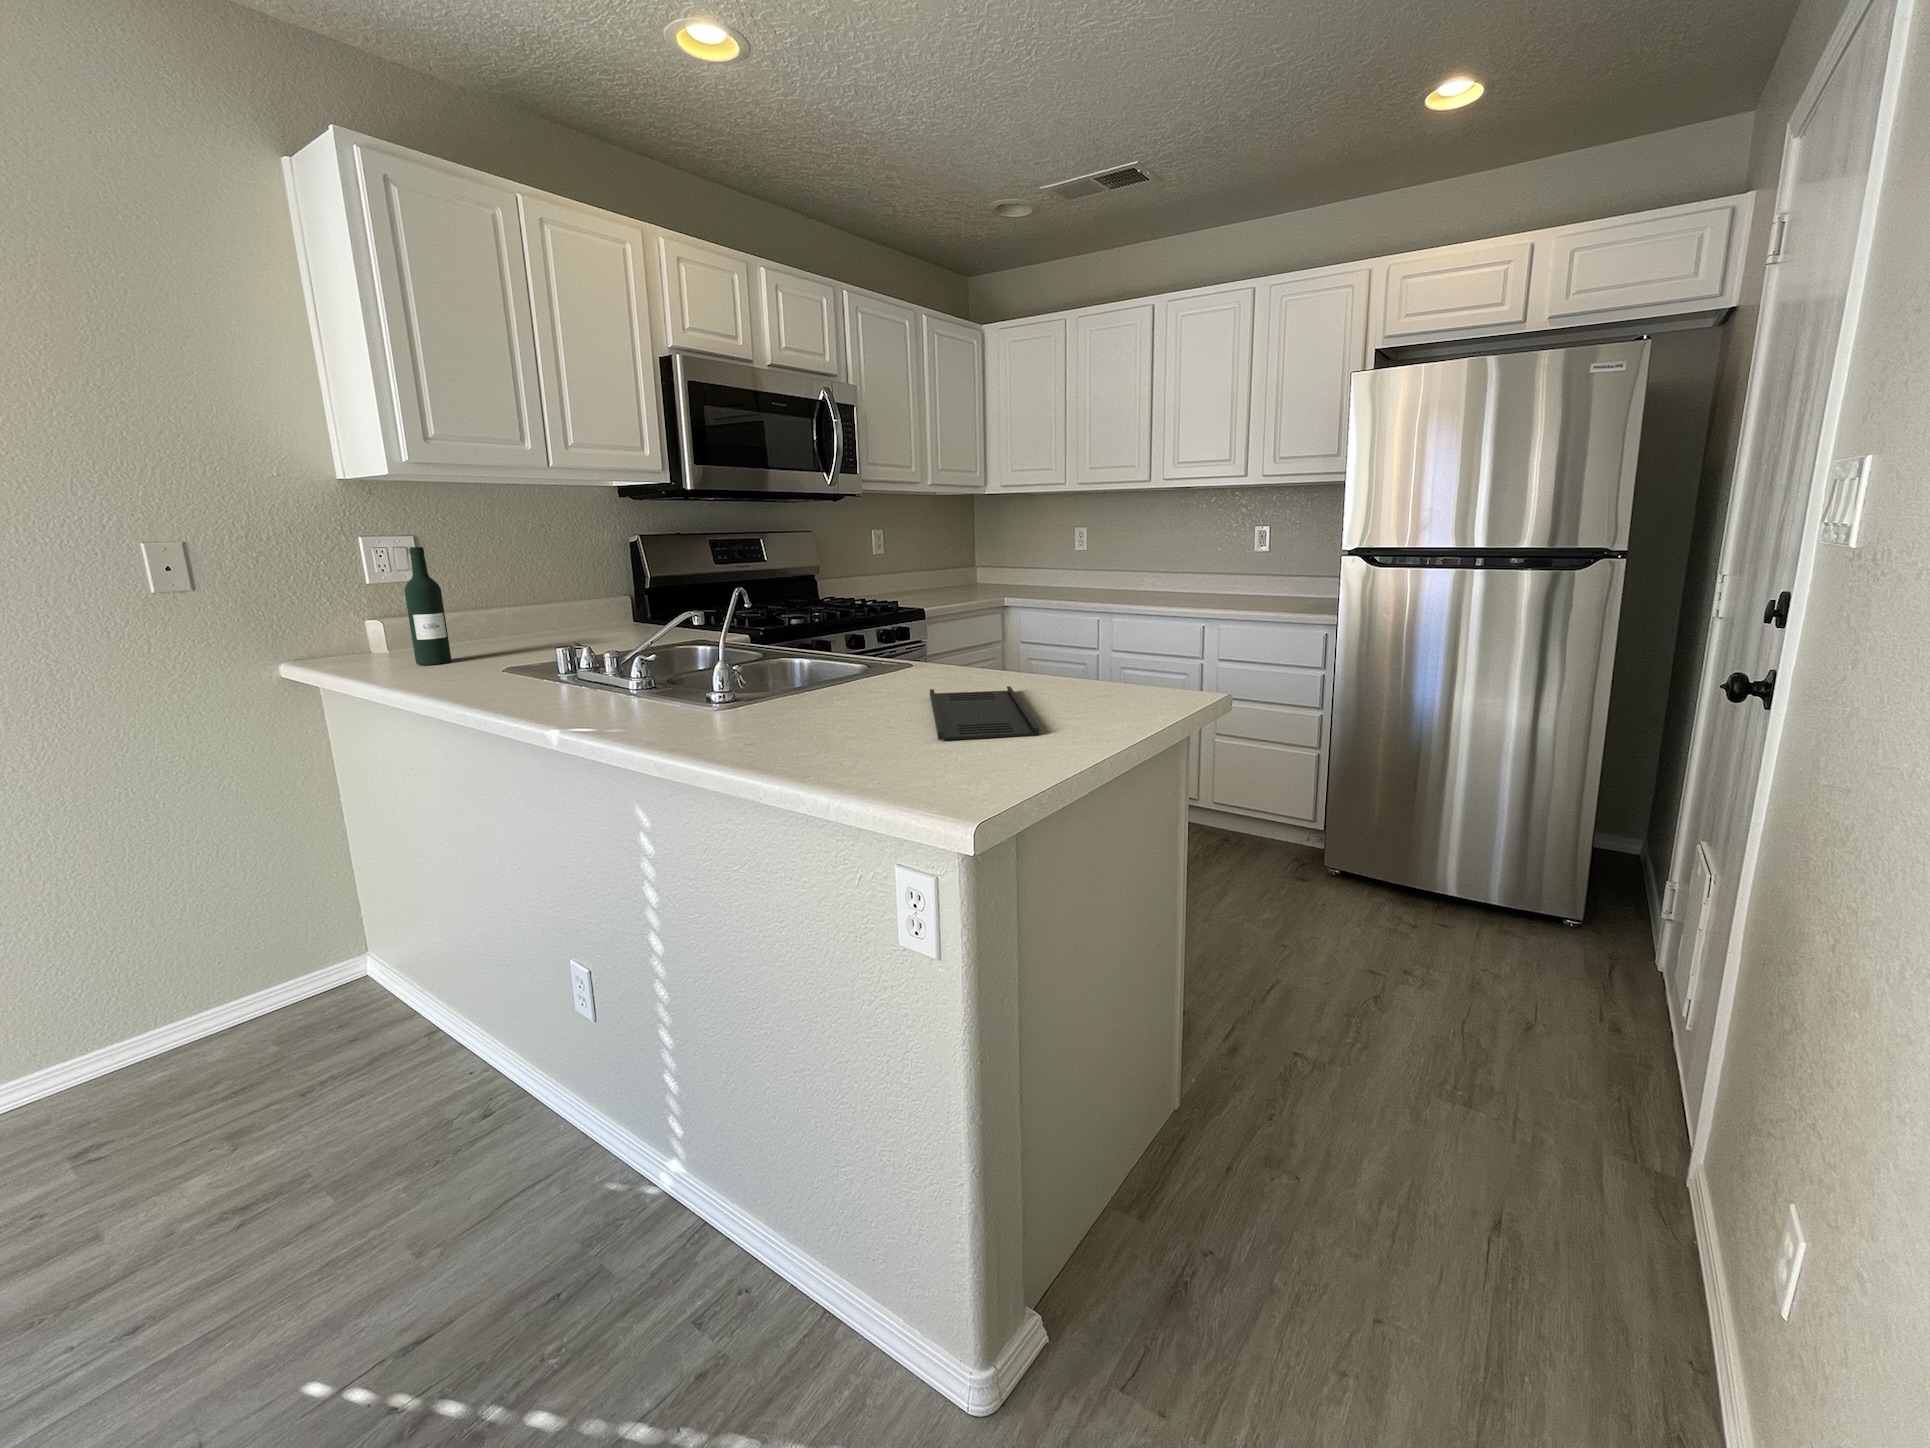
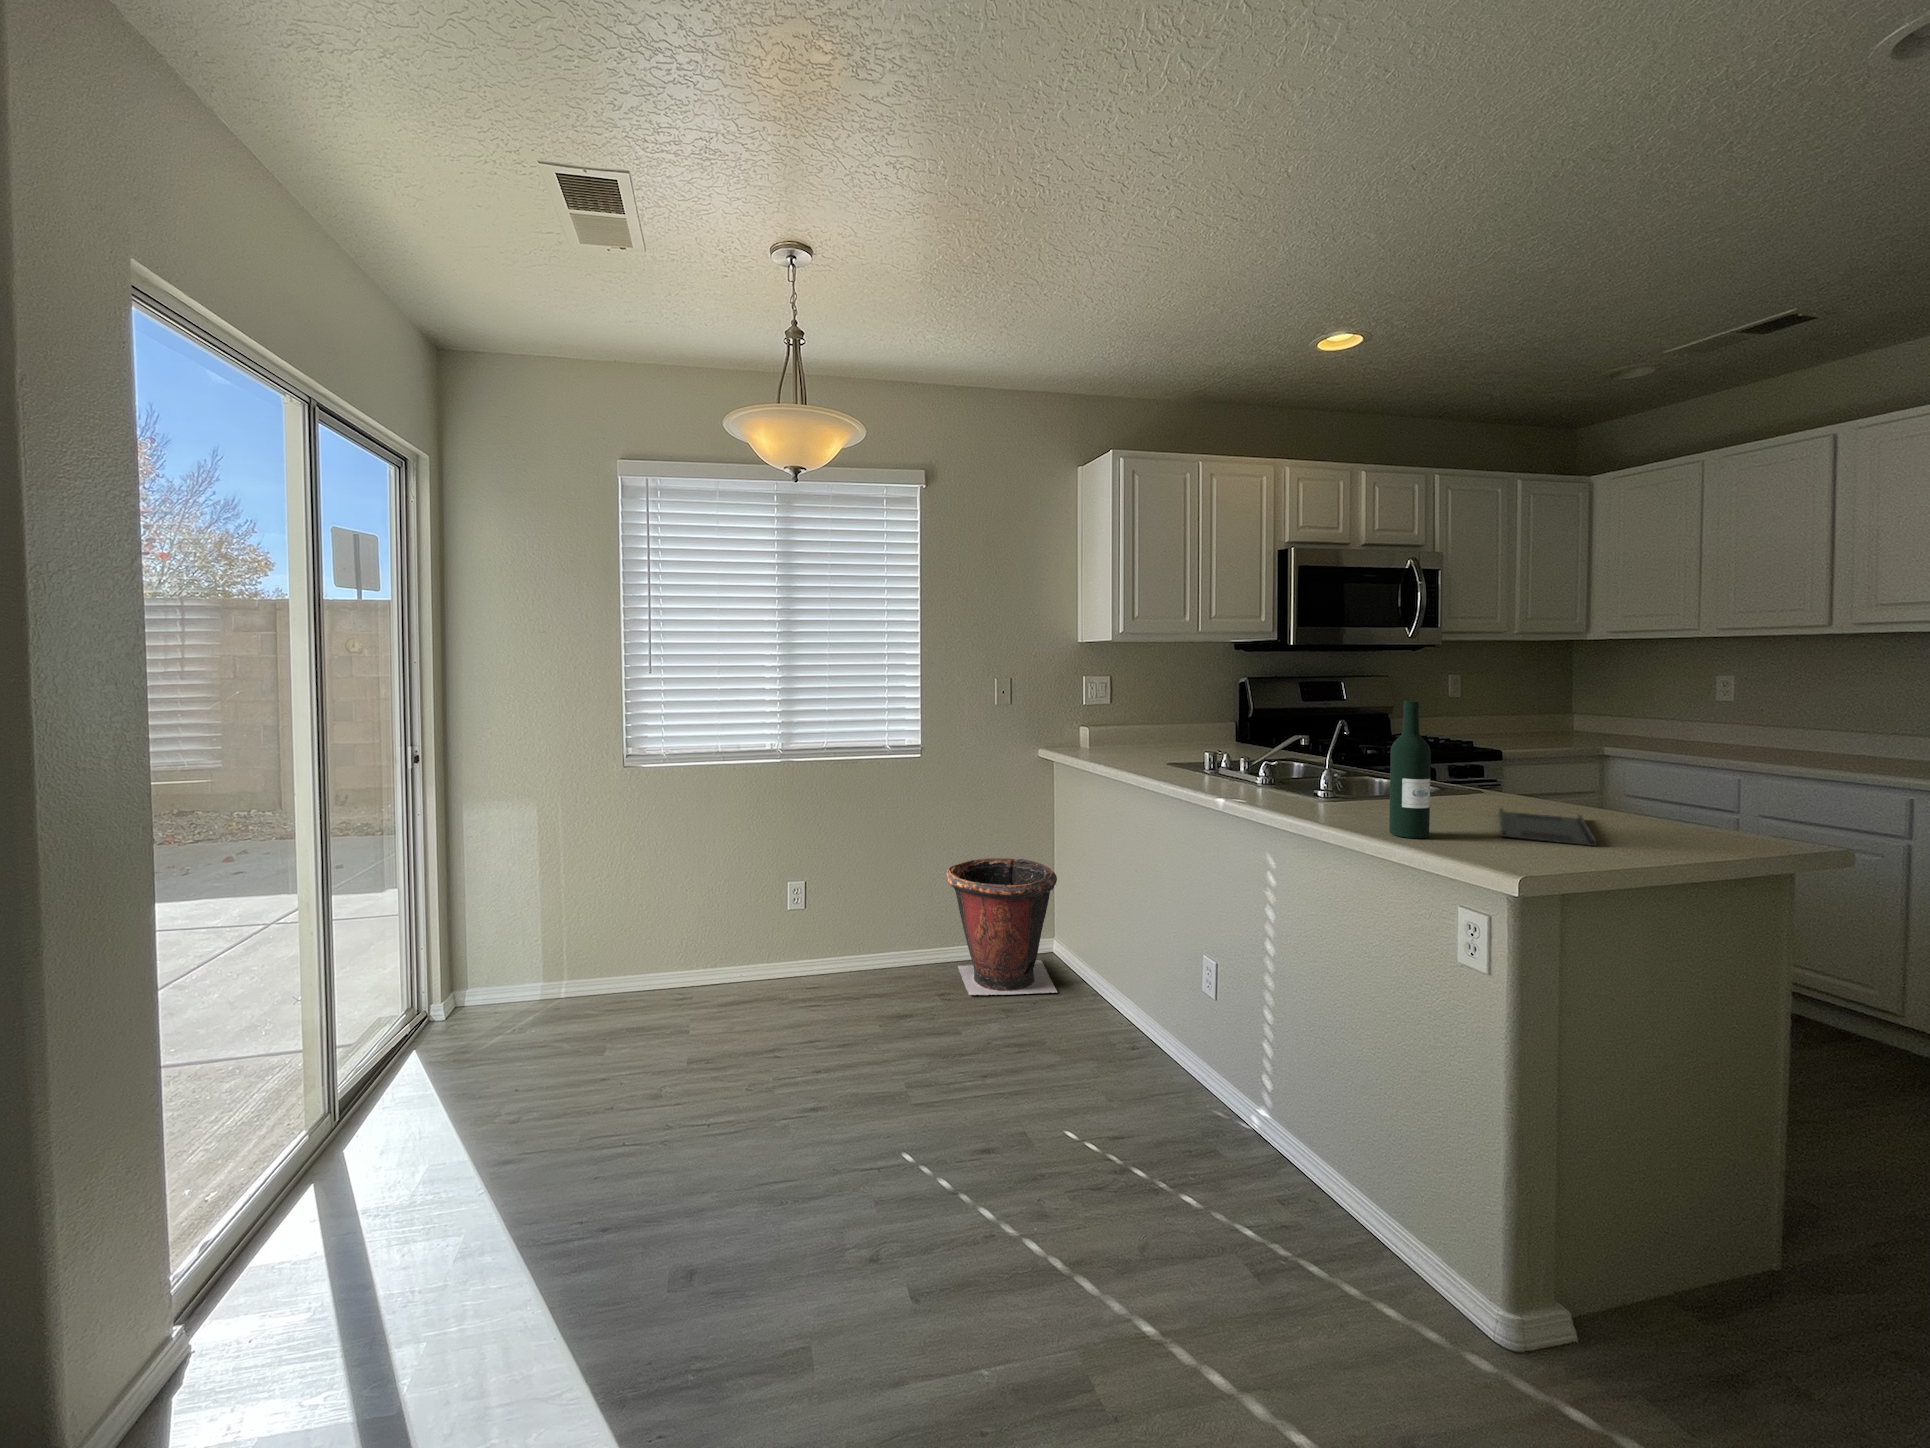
wine bottle: present [405,547,451,665] -> present [1389,701,1431,838]
trash can: none [41,857,356,1151] -> present [946,858,1057,995]

